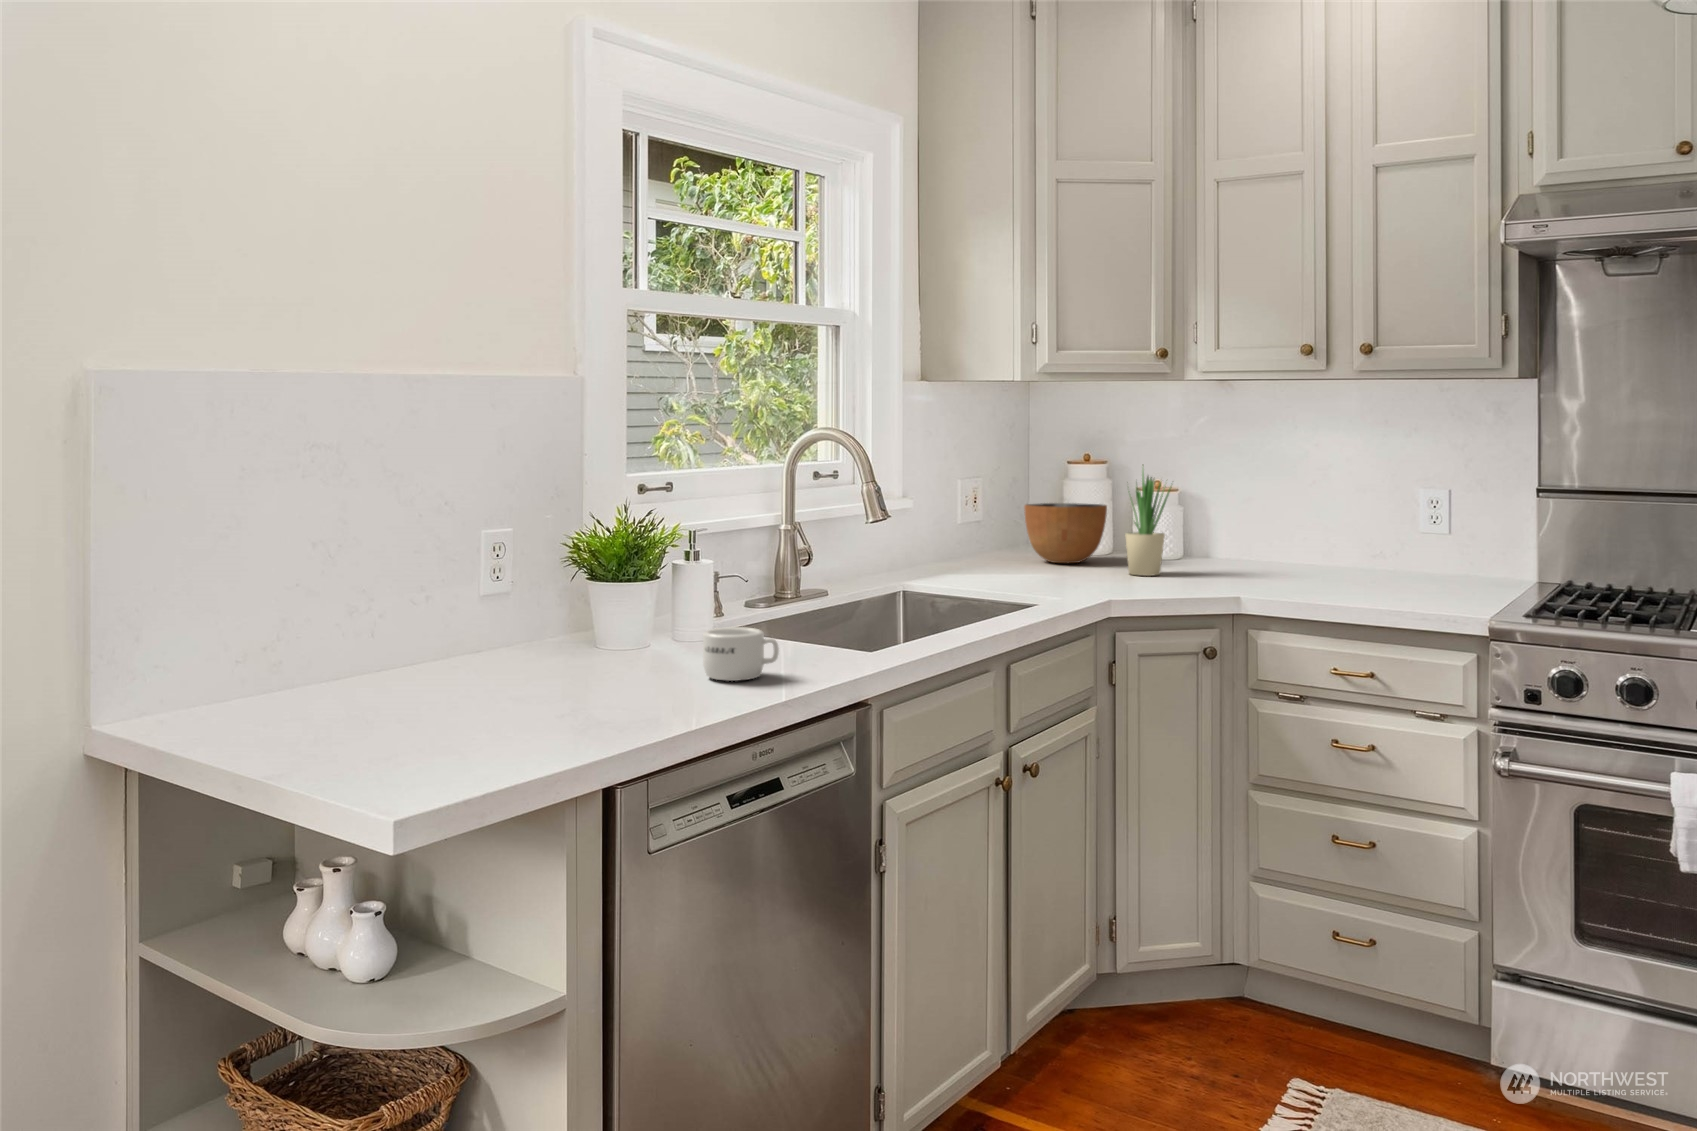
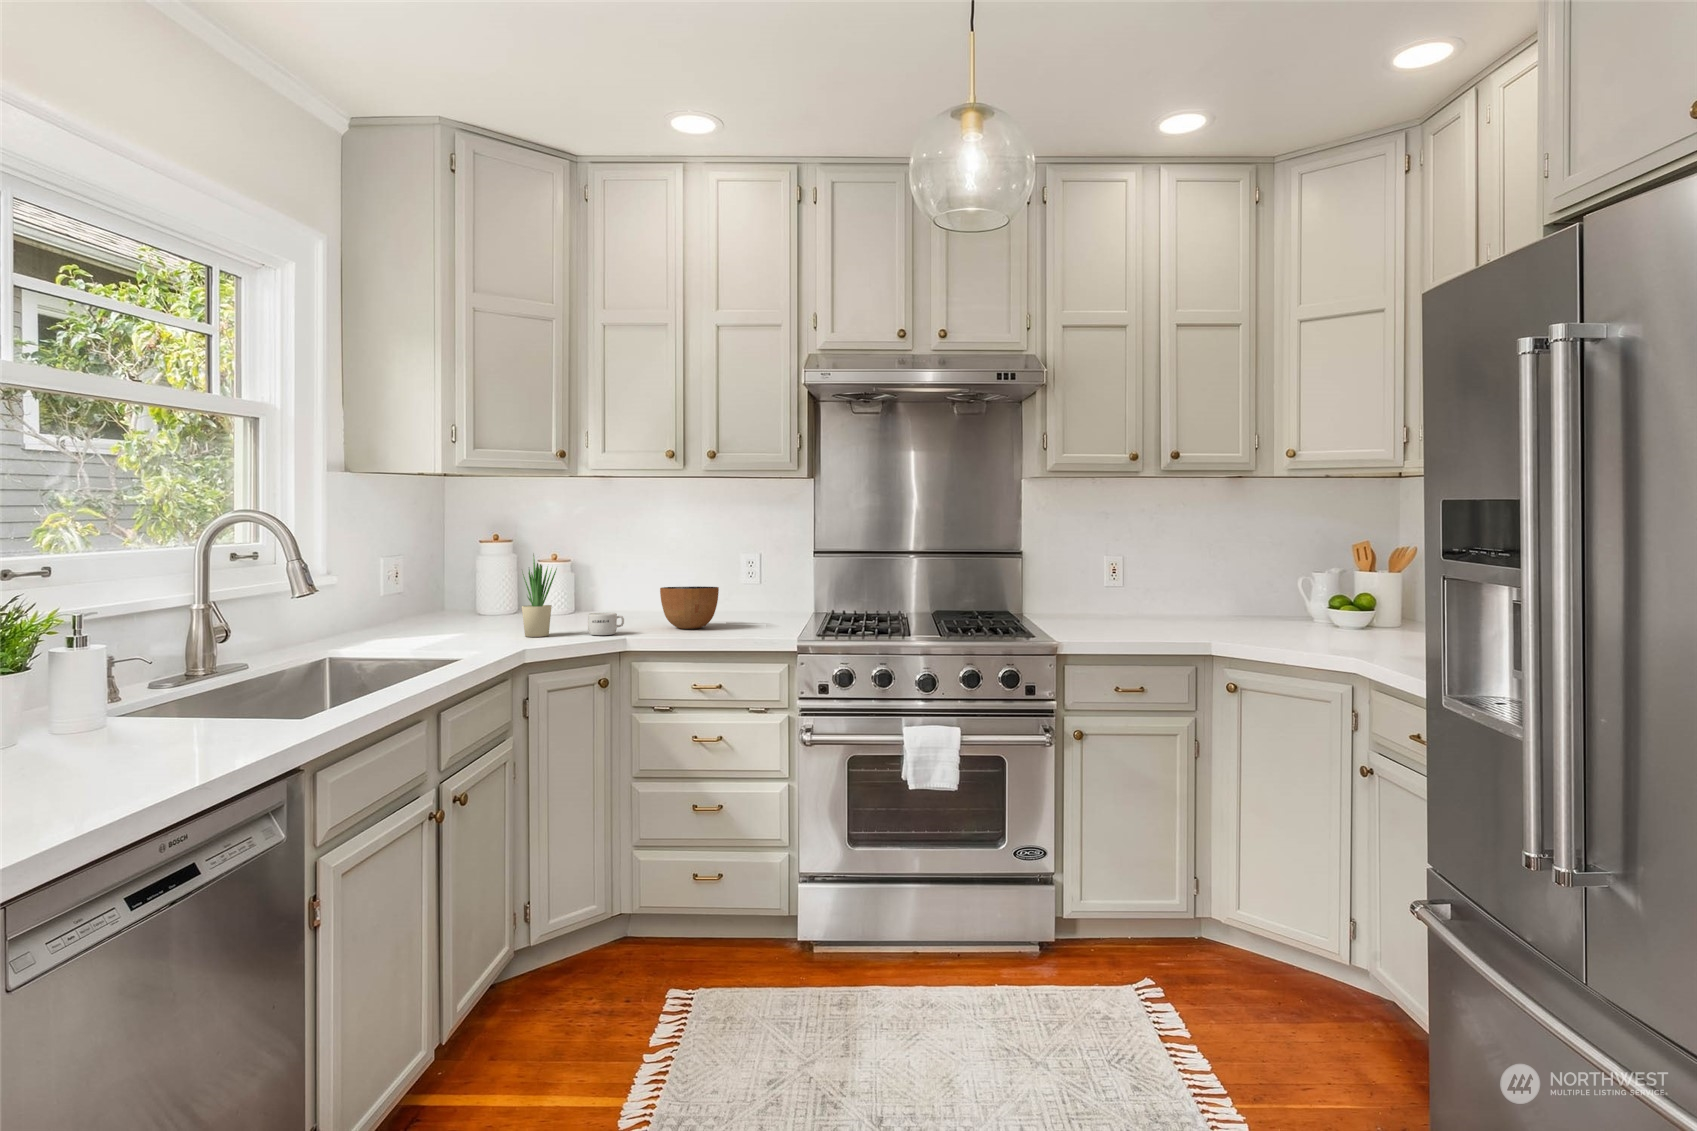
bowl: present [1024,503,1107,563] -> present [660,586,719,629]
mug: present [703,627,779,681] -> present [588,613,624,635]

